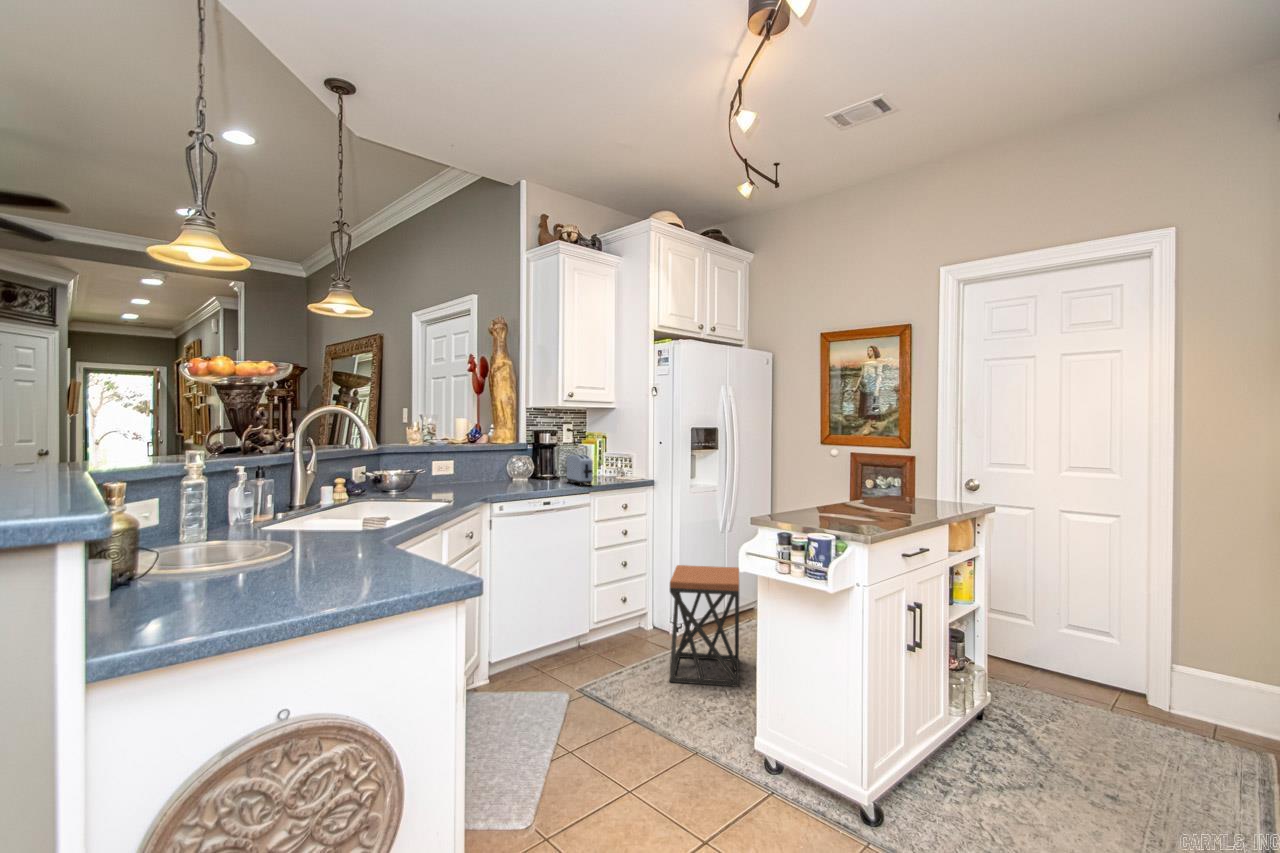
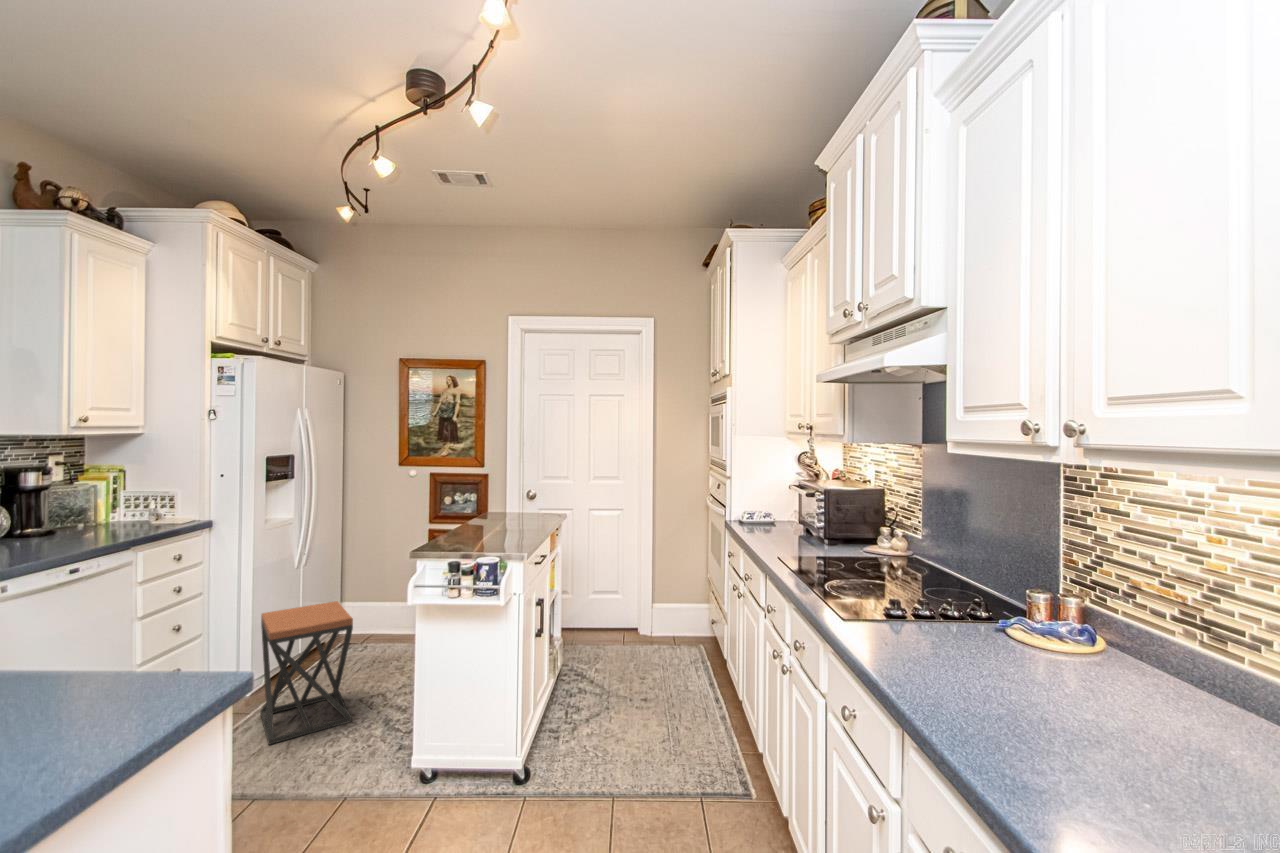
toaster: present [566,455,593,486] -> none [72,497,132,539]

